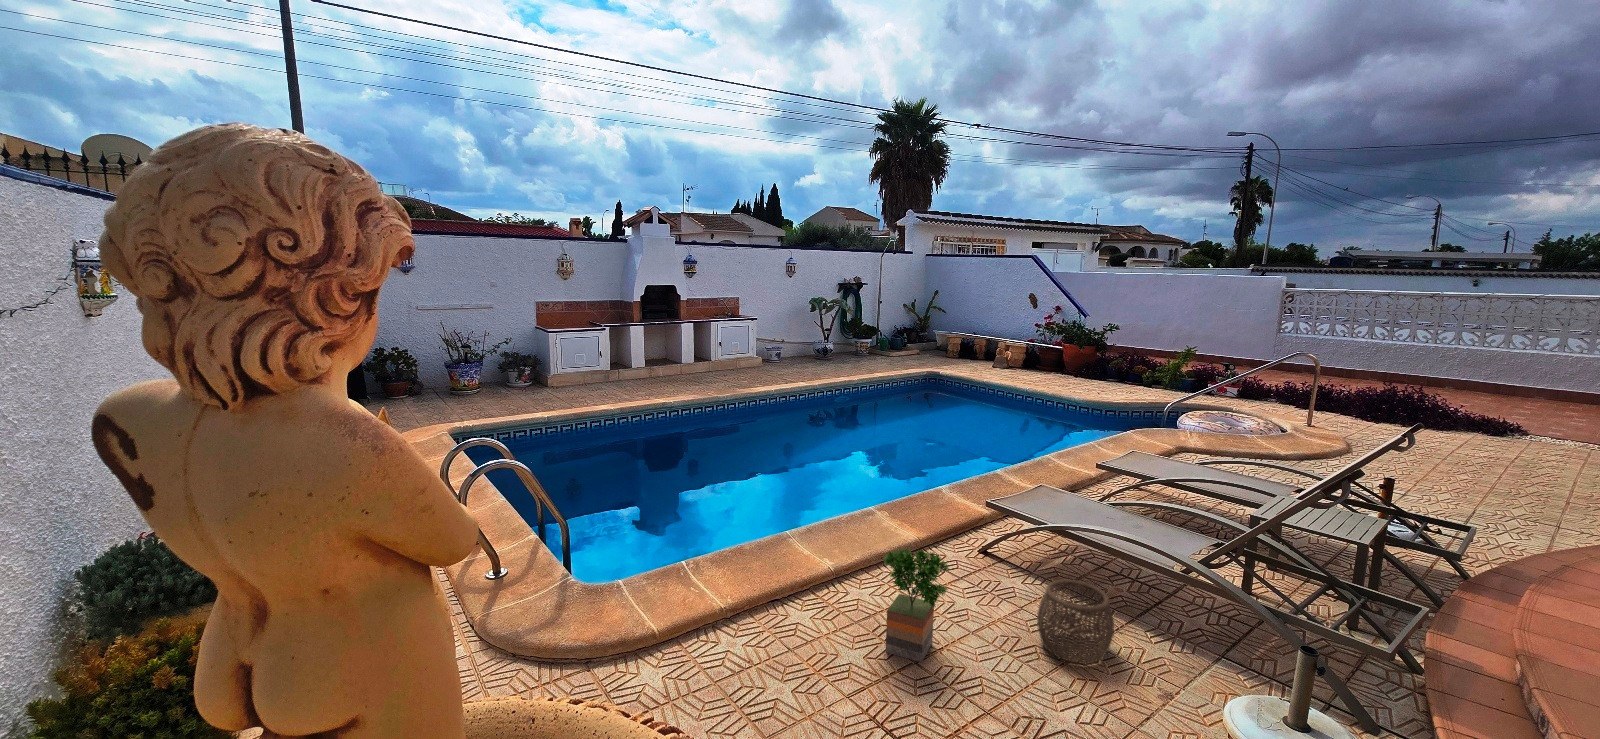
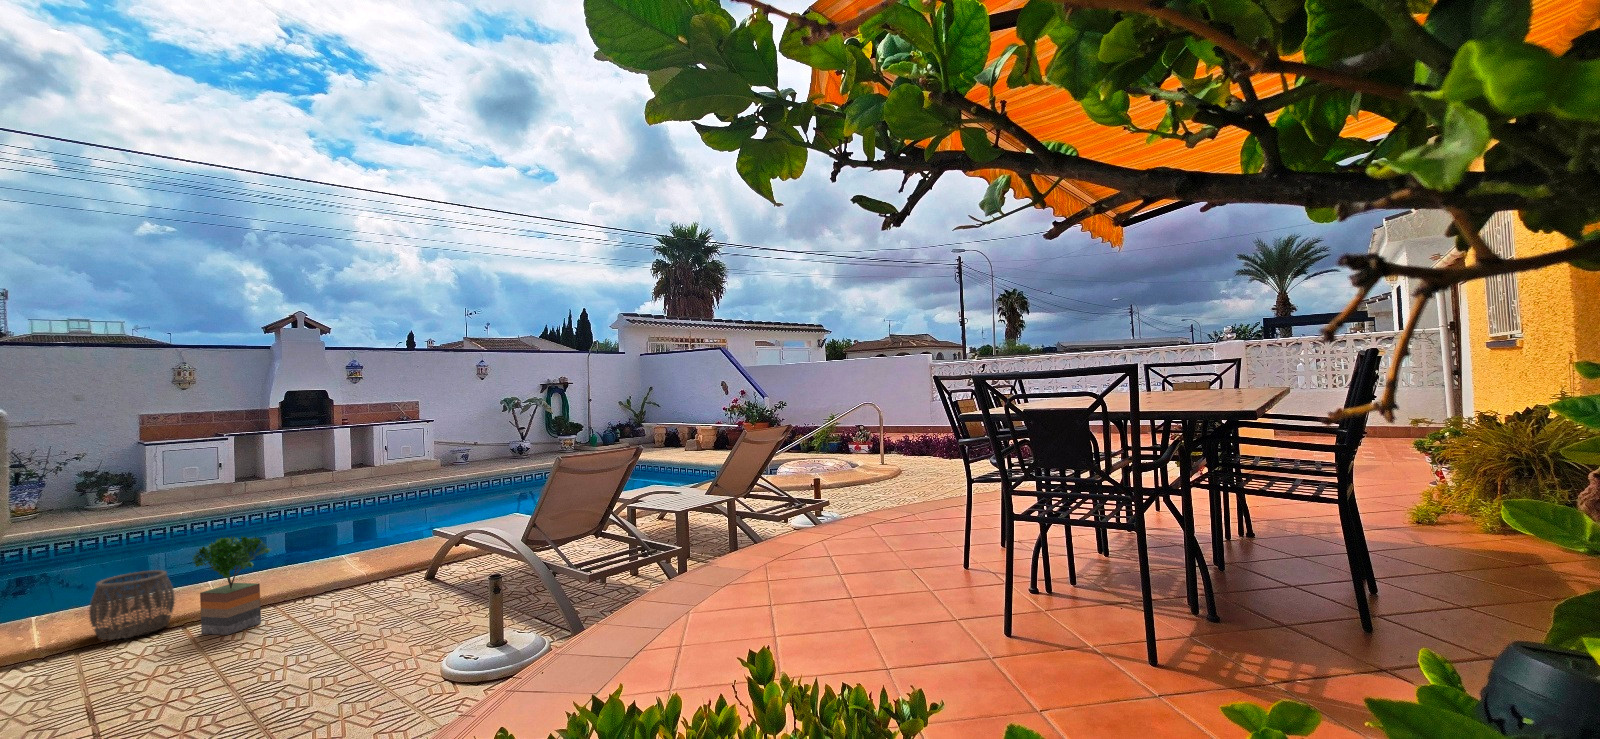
woven basket: present [1037,580,1114,665] -> present [89,570,175,640]

